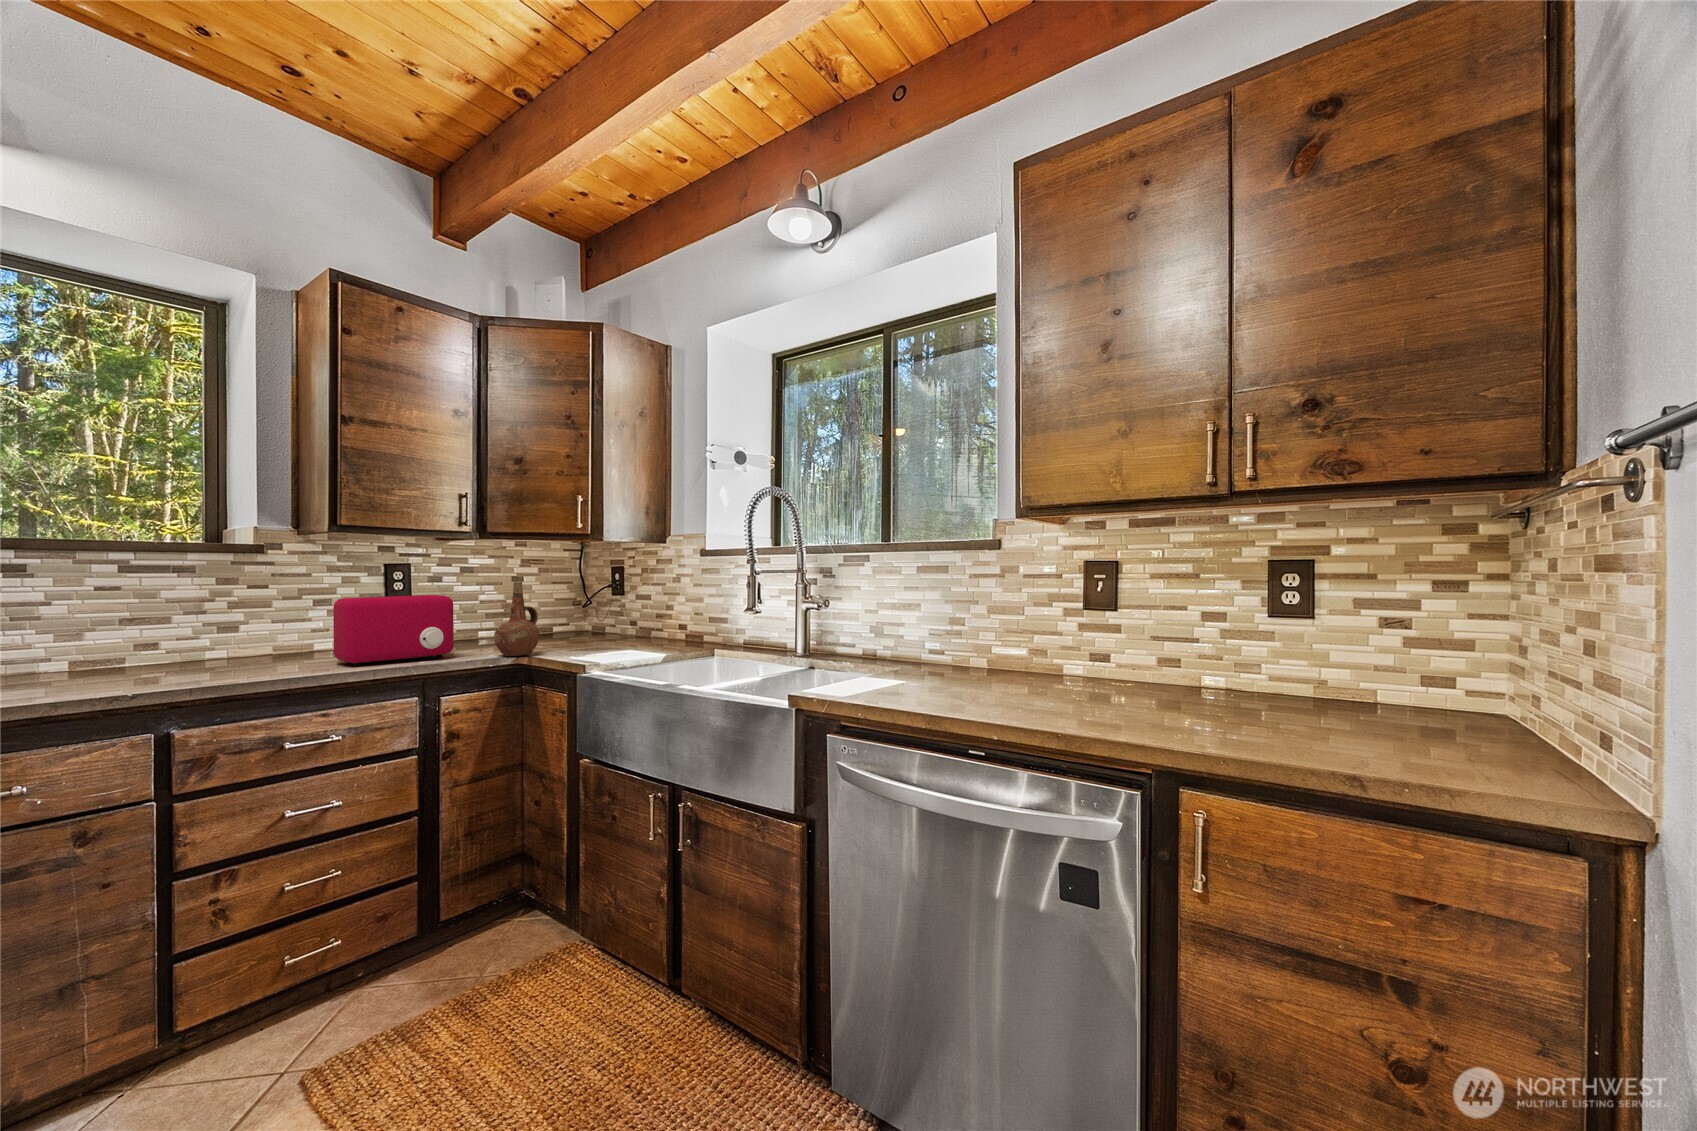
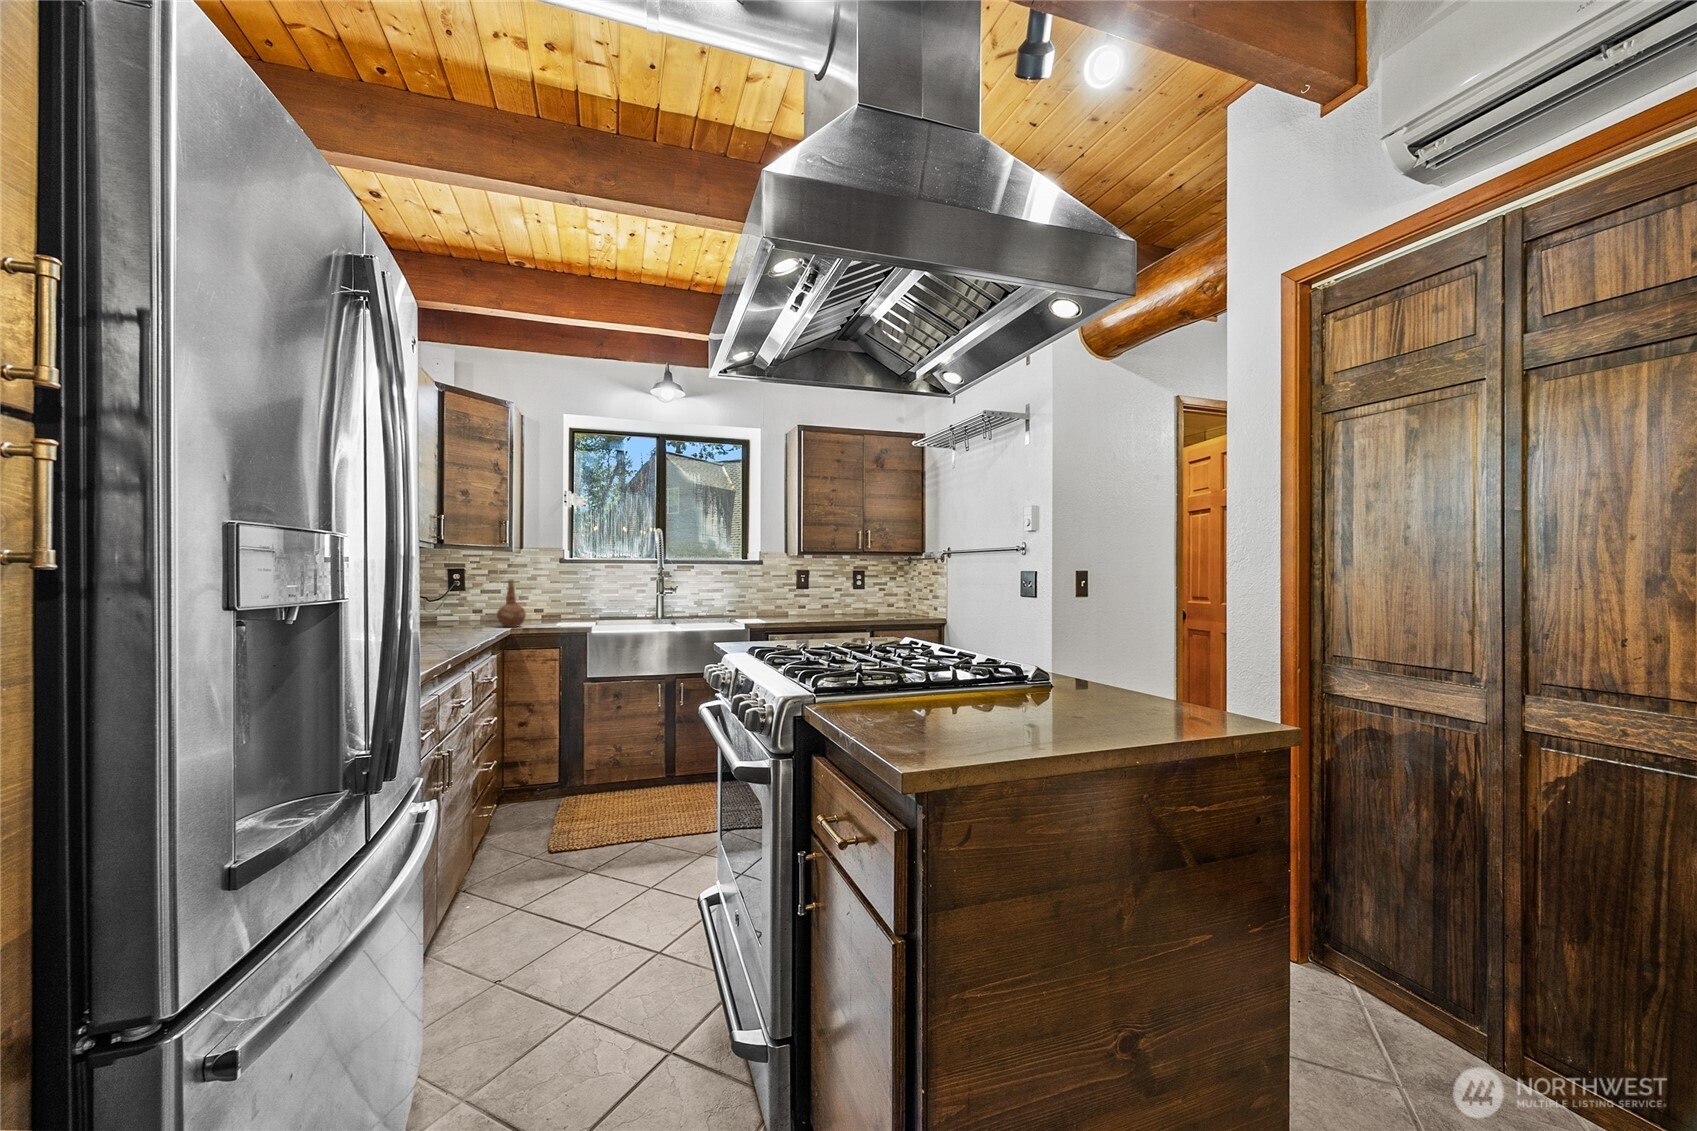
toaster: present [333,595,454,666] -> none [445,588,493,633]

